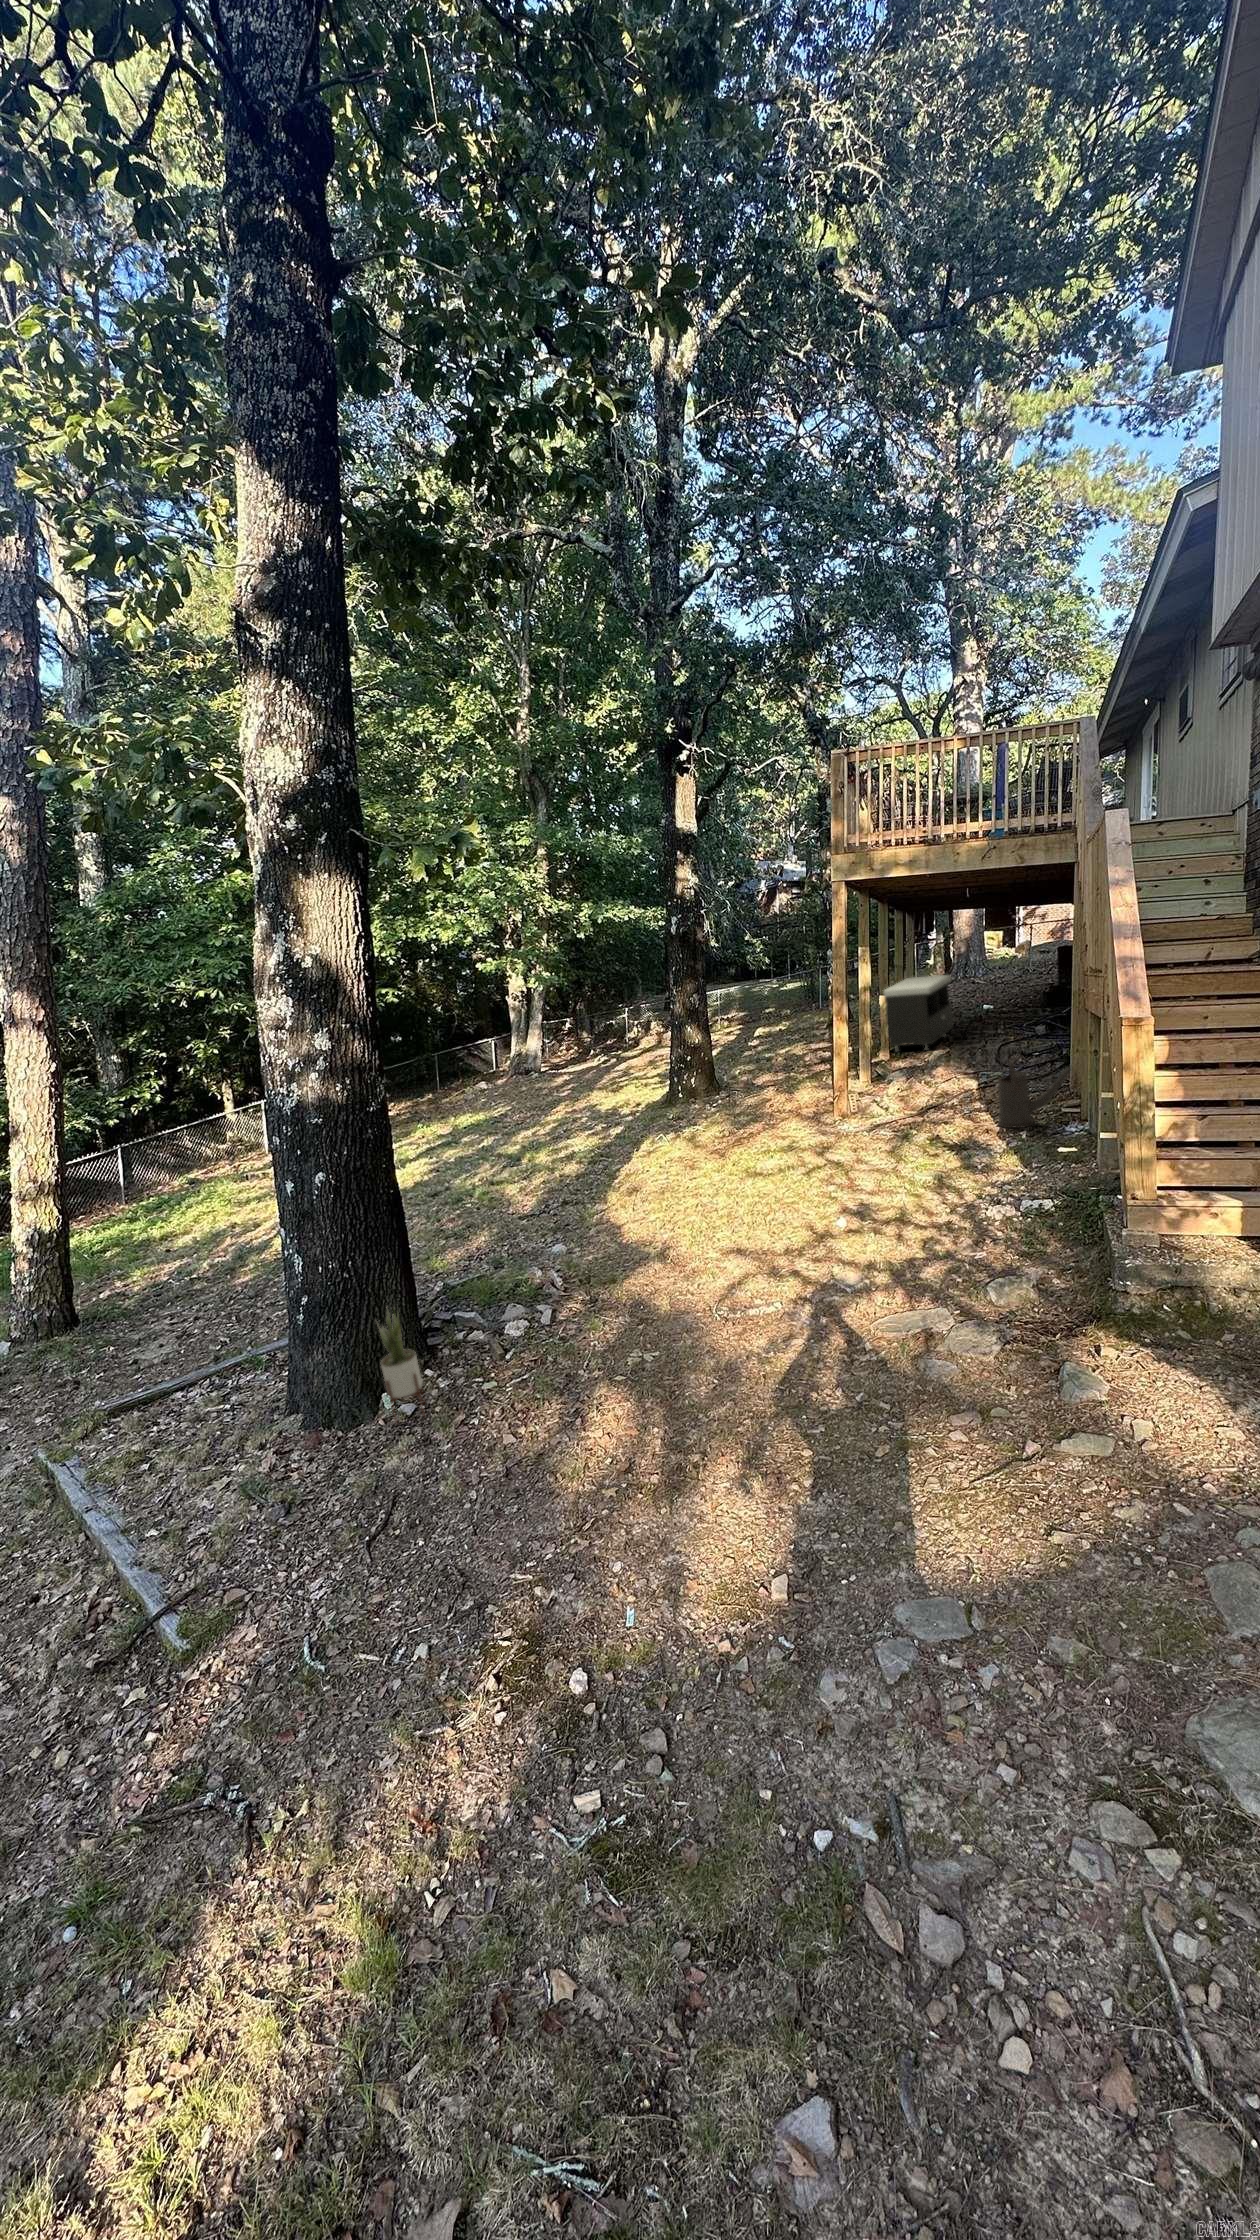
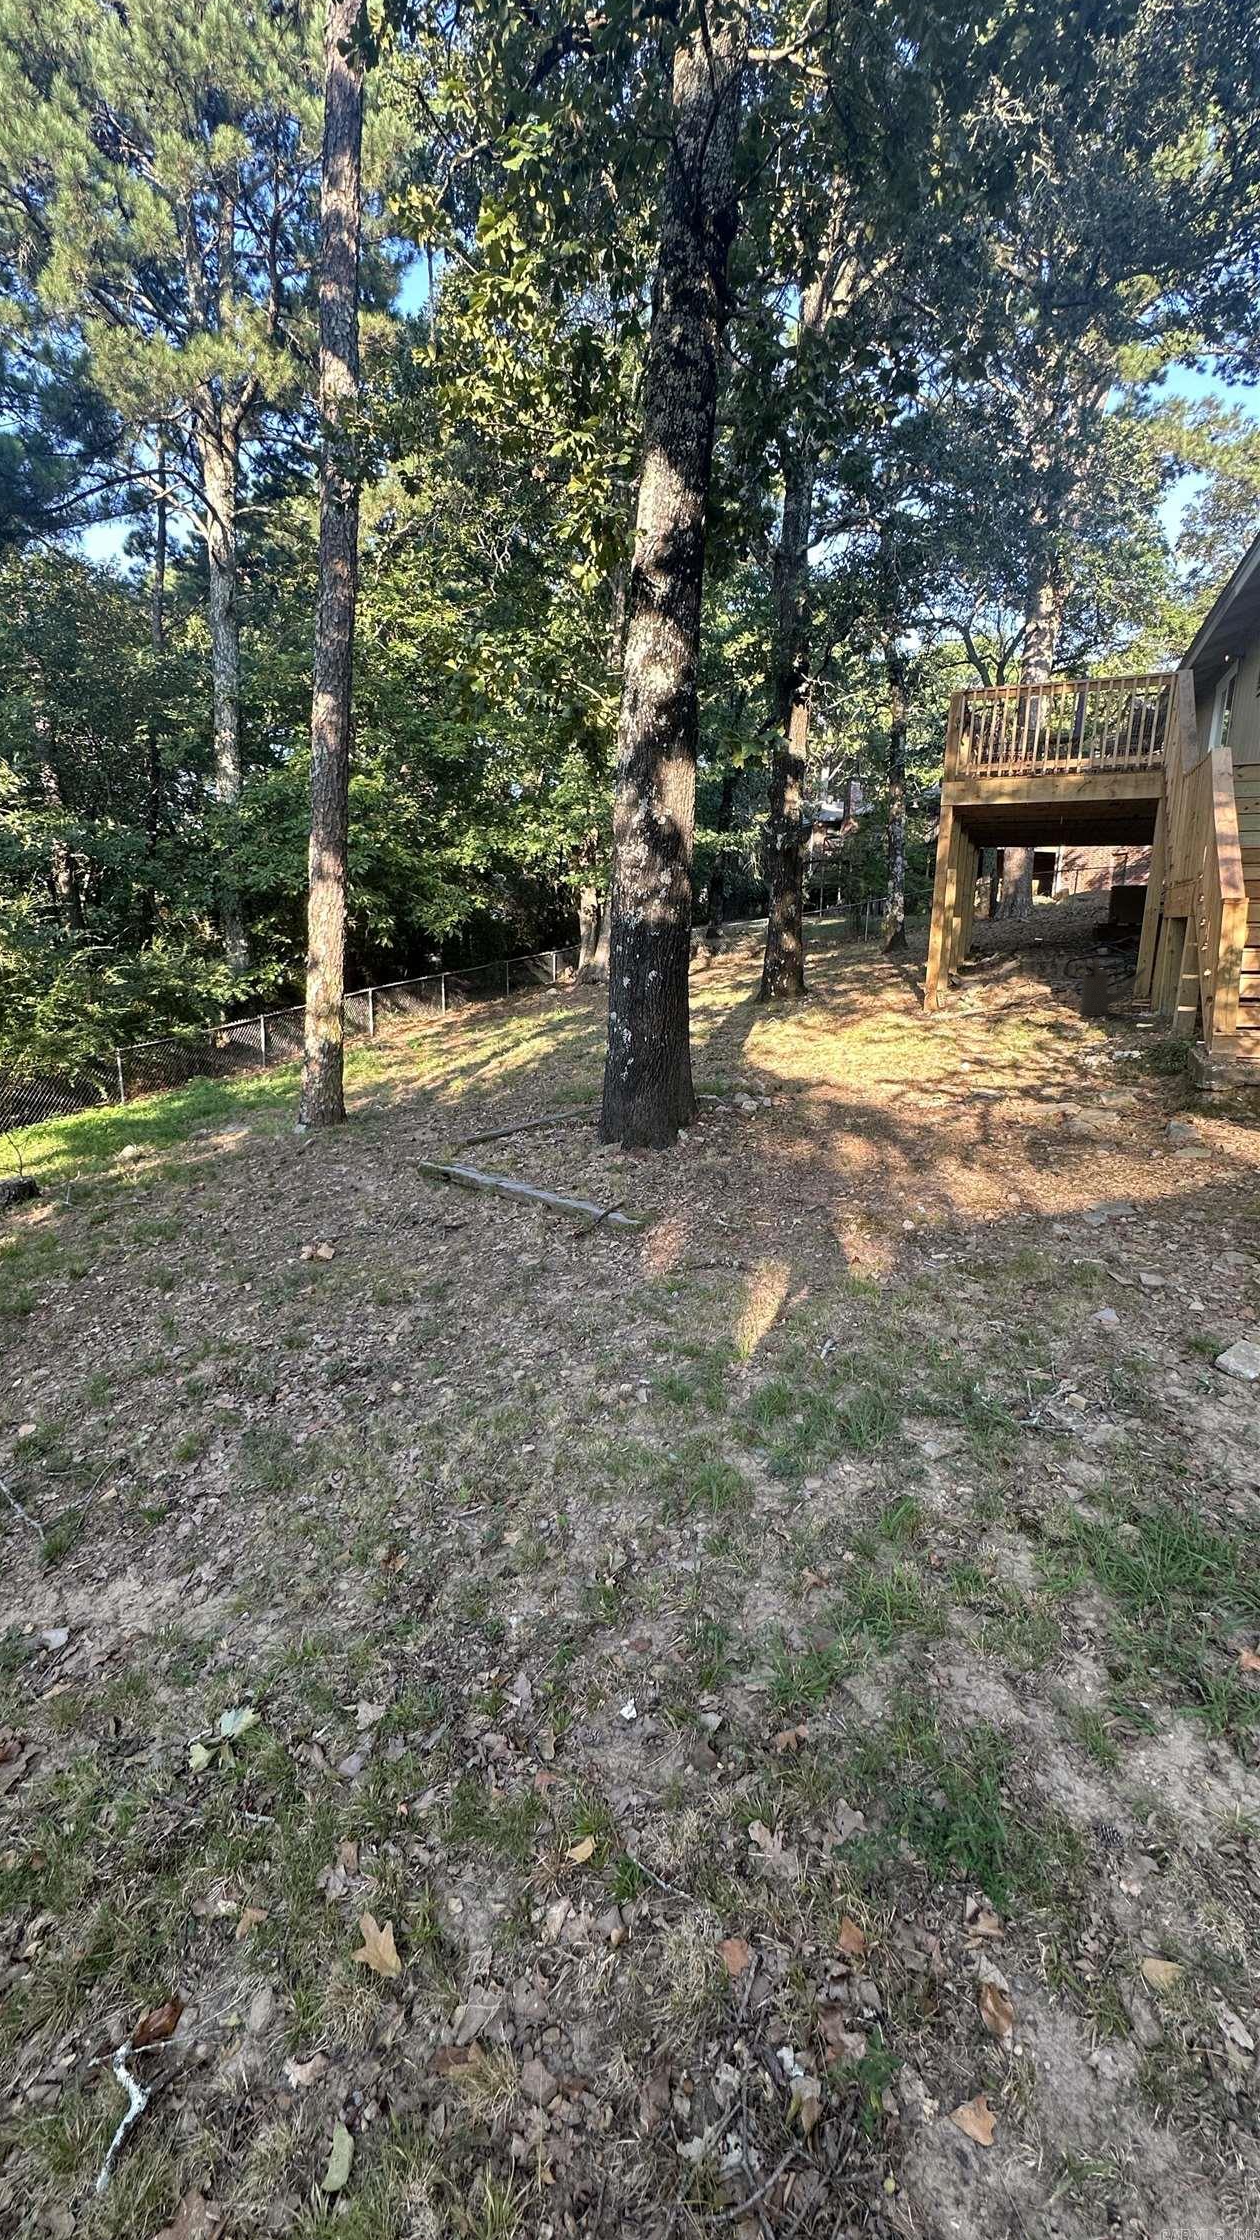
storage bench: present [884,975,953,1051] -> none [960,900,1022,965]
potted plant: present [379,1307,425,1423] -> none [681,1070,709,1153]

